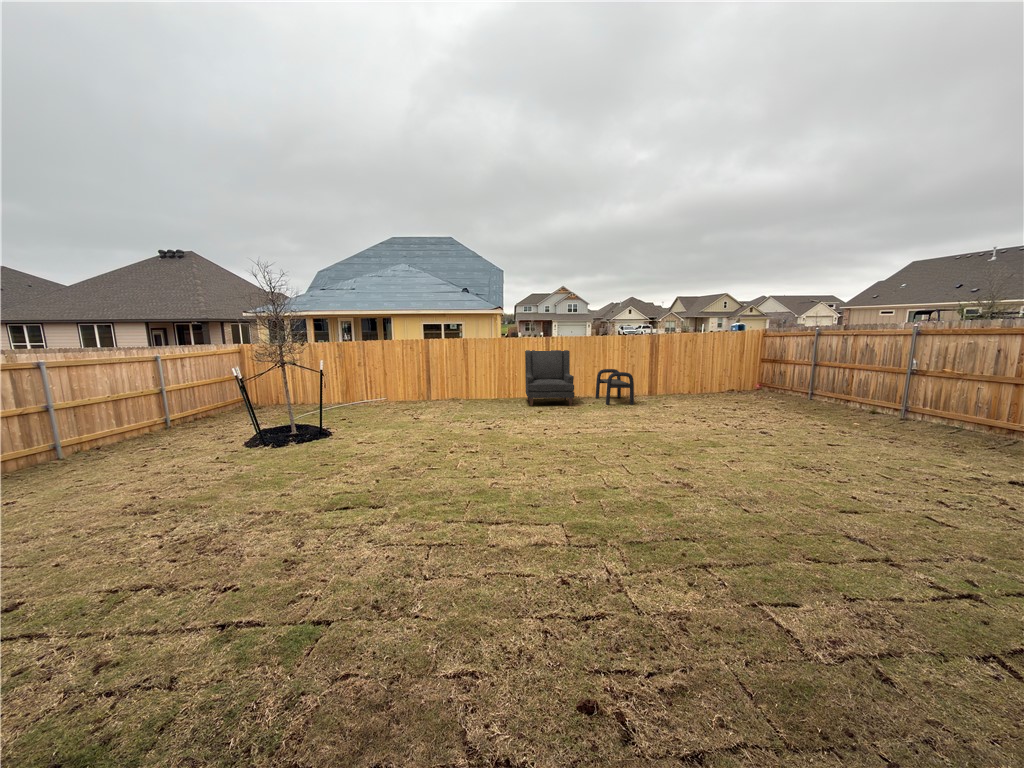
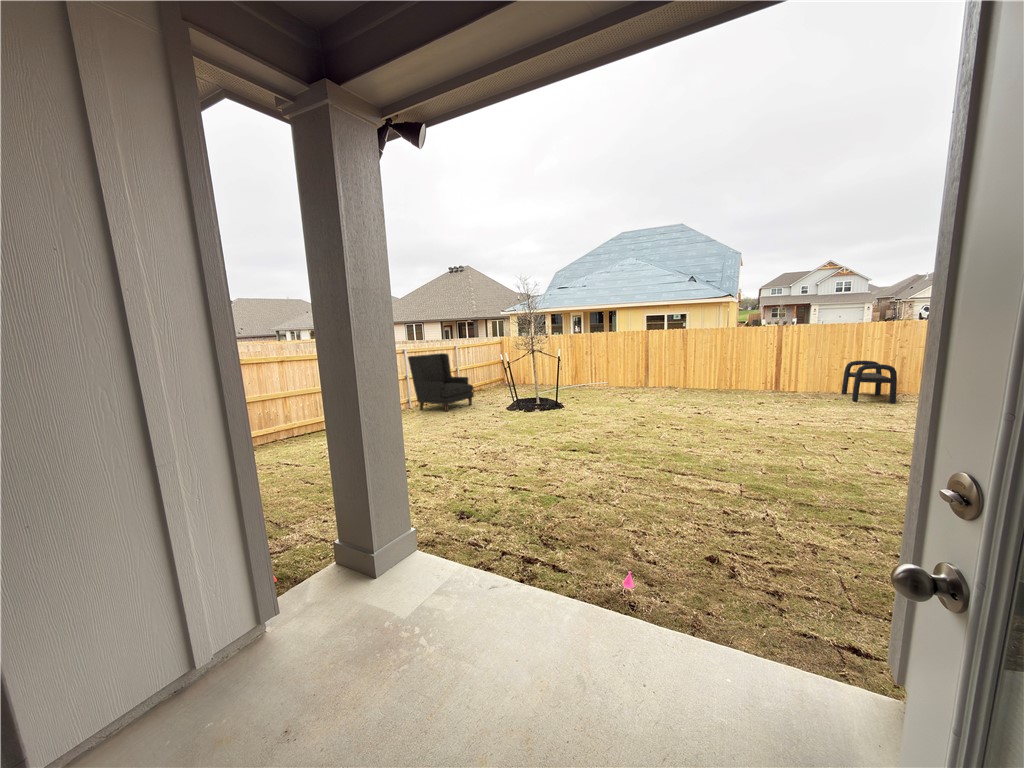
chair: present [525,350,575,406] -> present [408,353,474,412]

